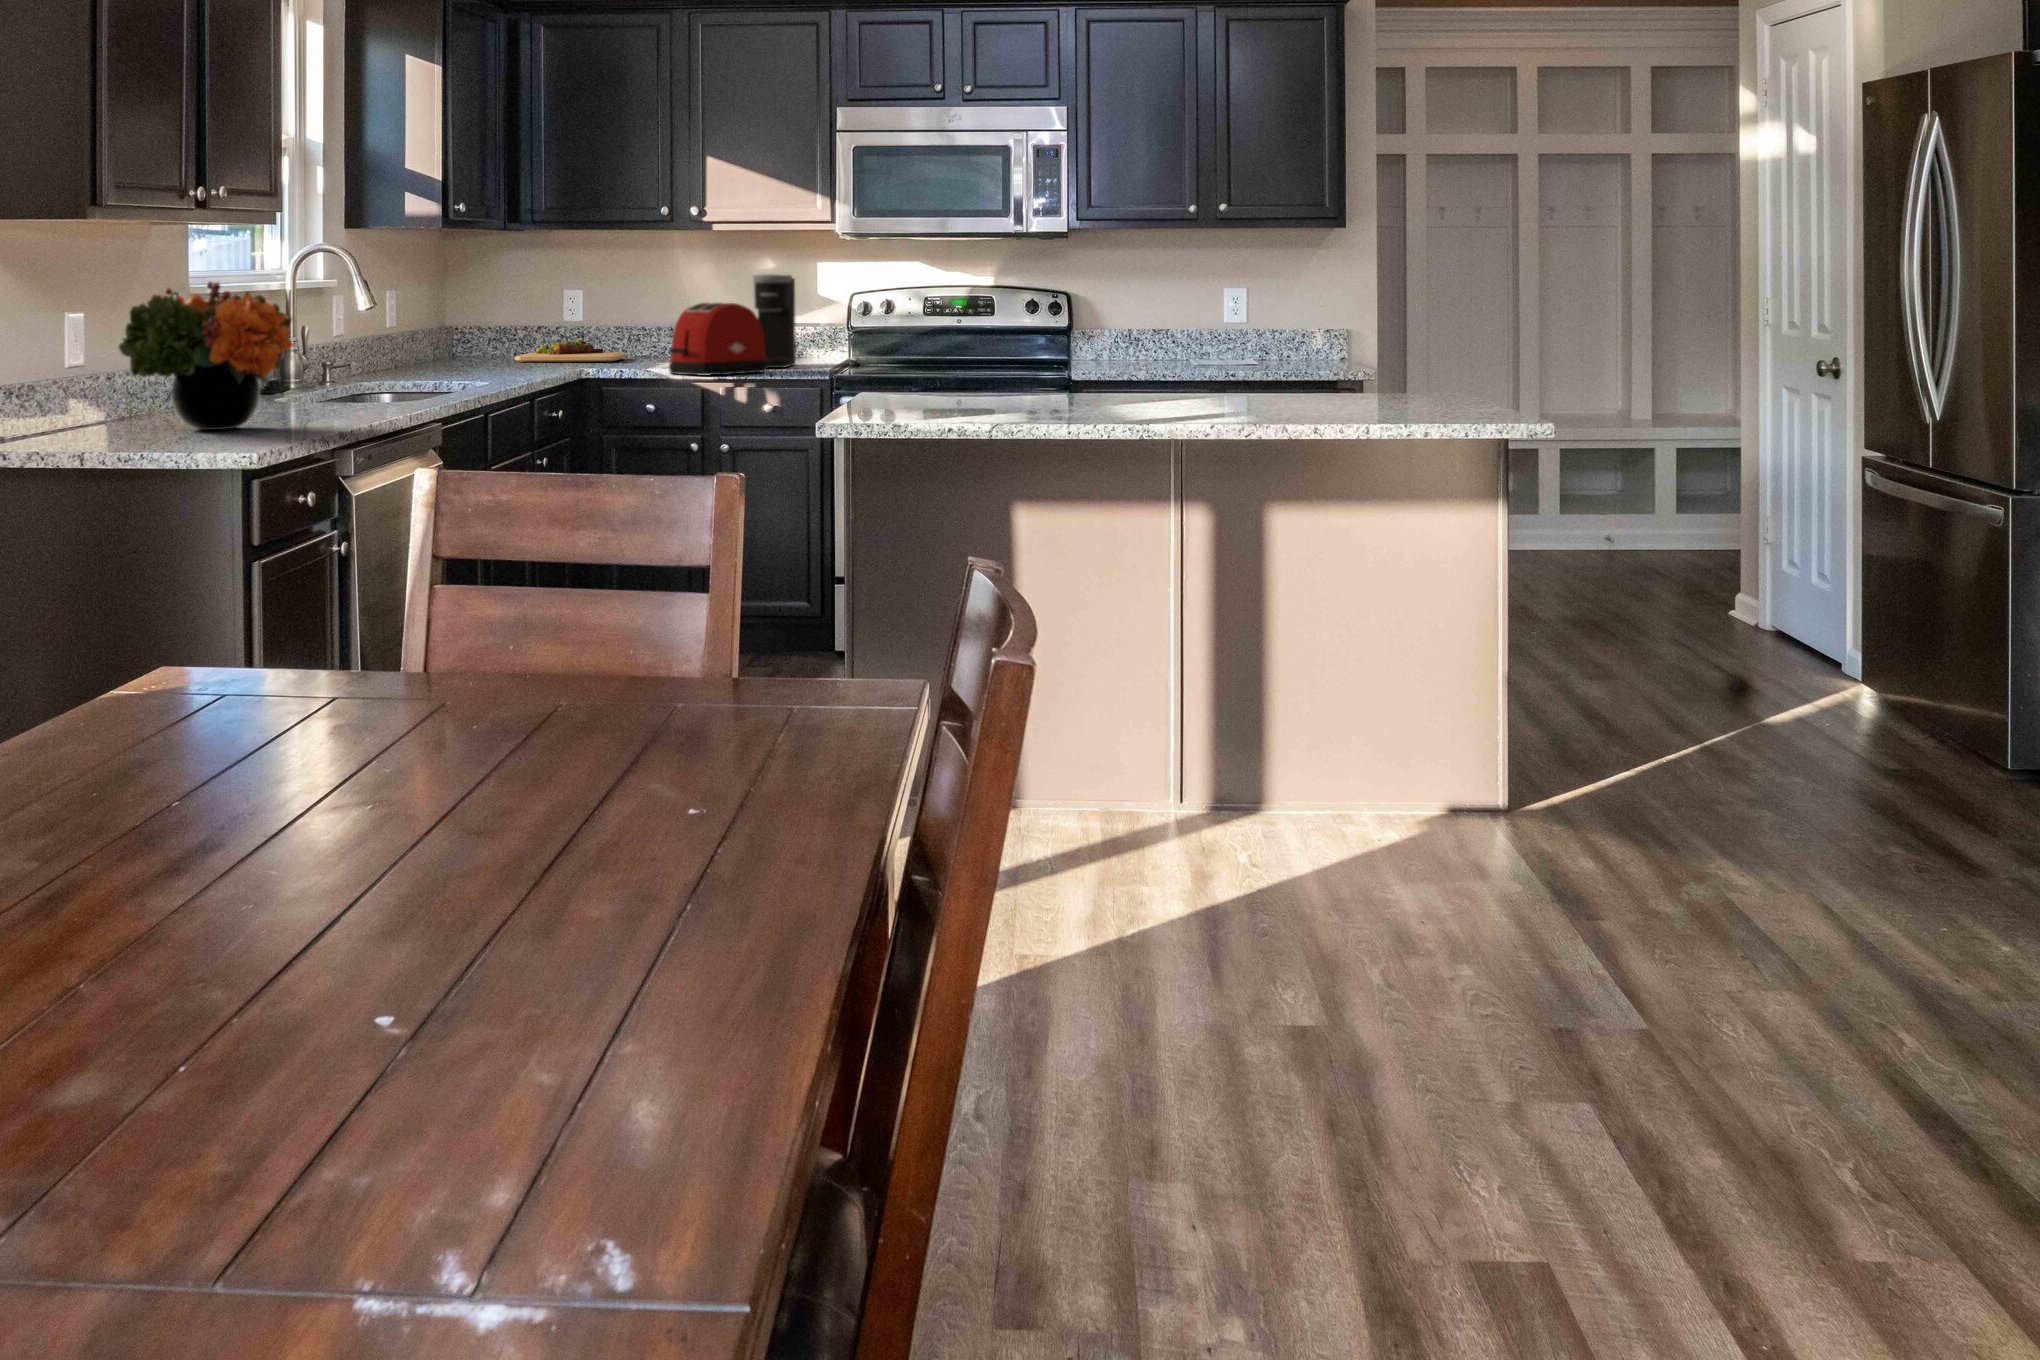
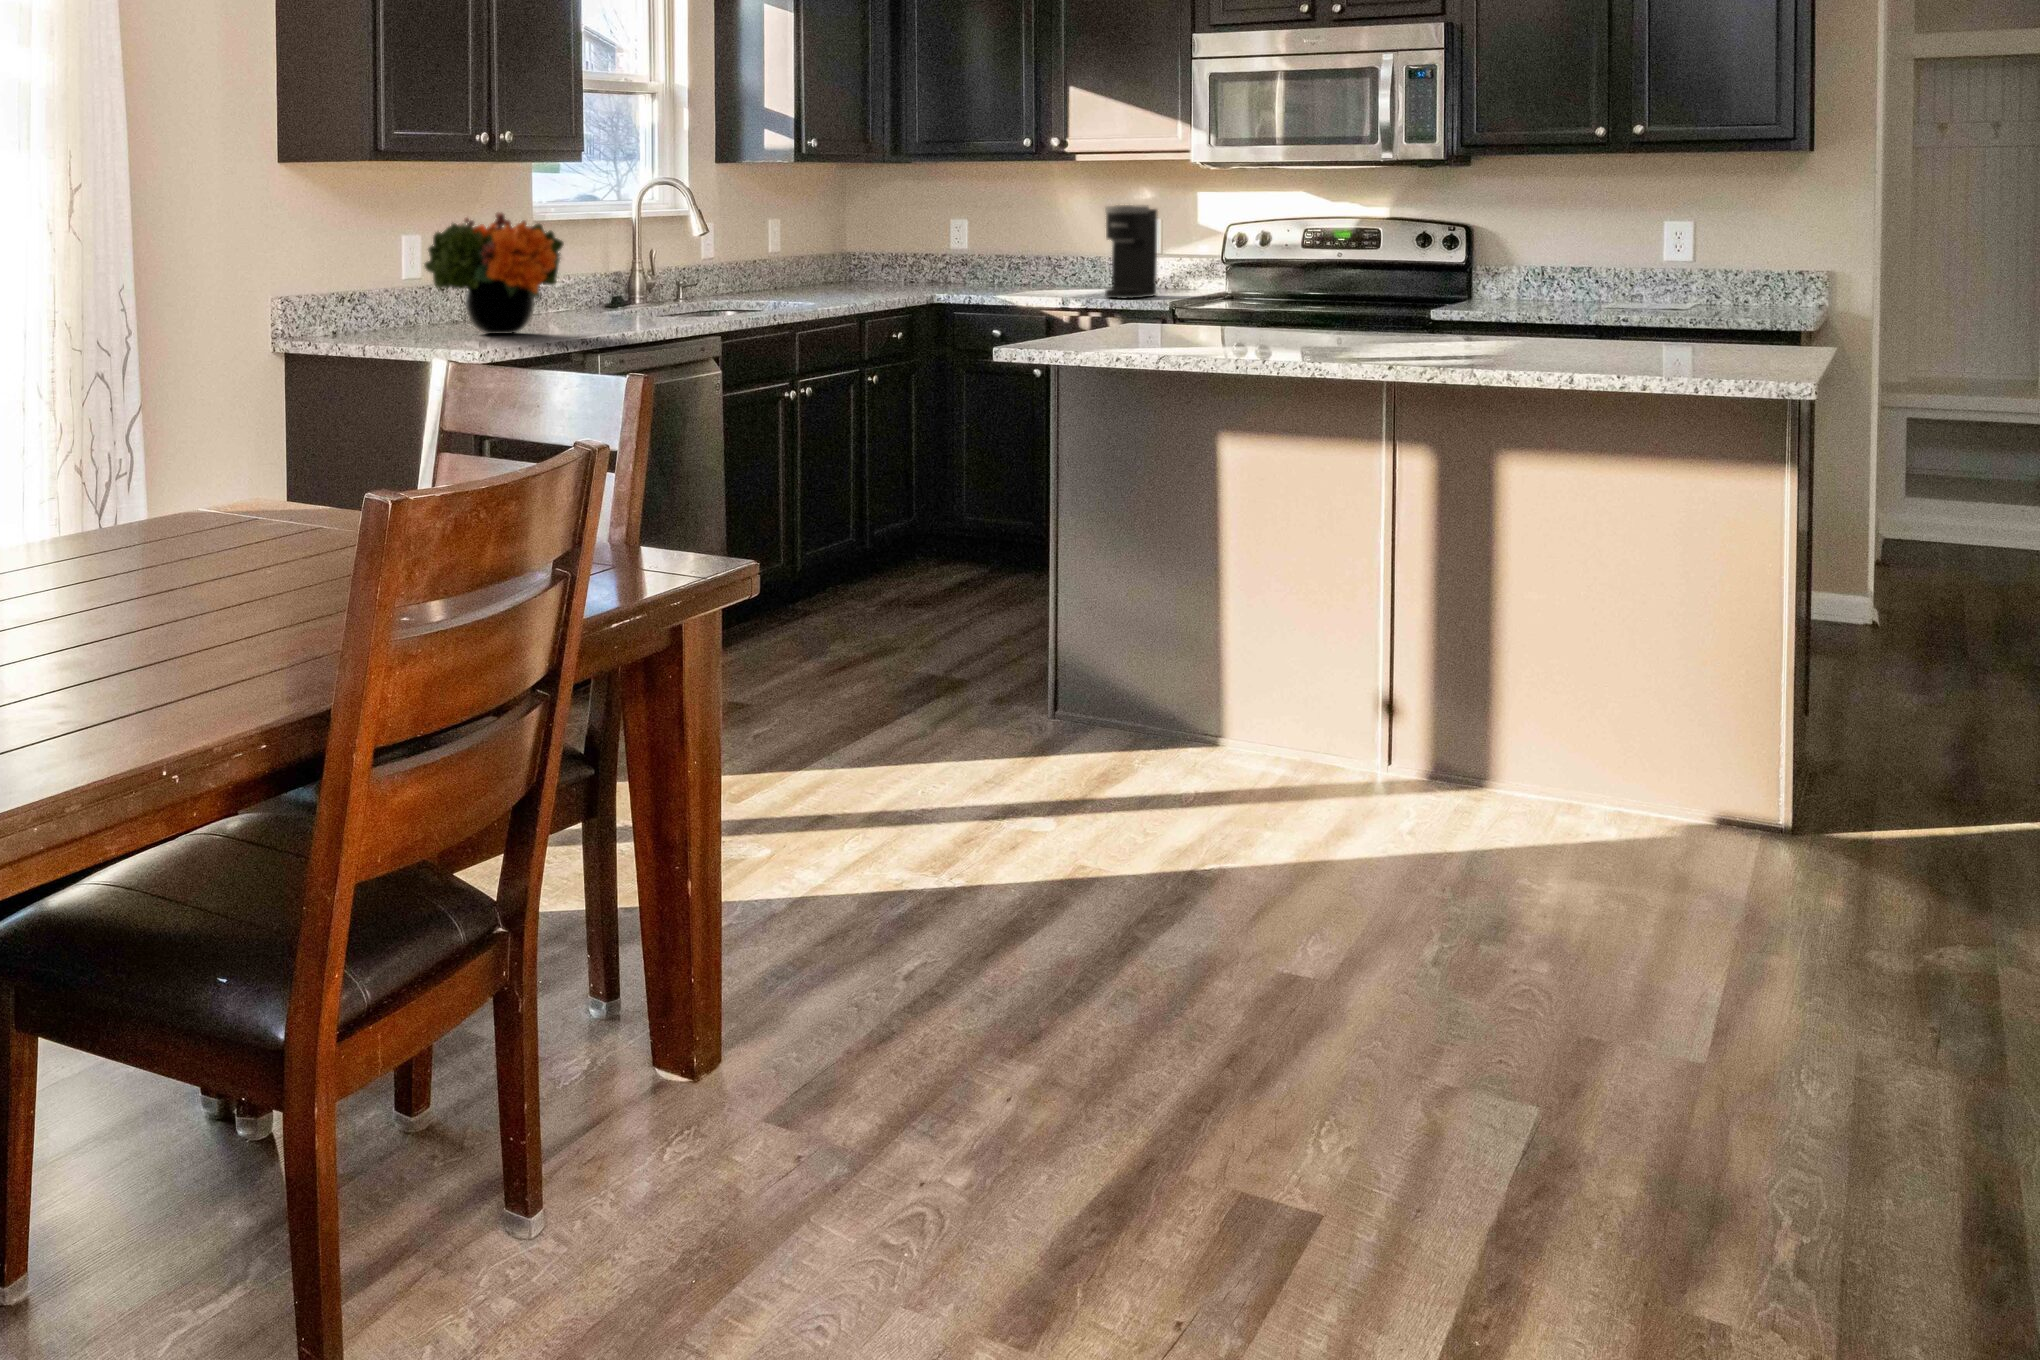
toaster: present [669,303,767,376] -> none [1000,233,1104,303]
cutting board: present [515,338,626,362] -> none [889,266,1002,289]

